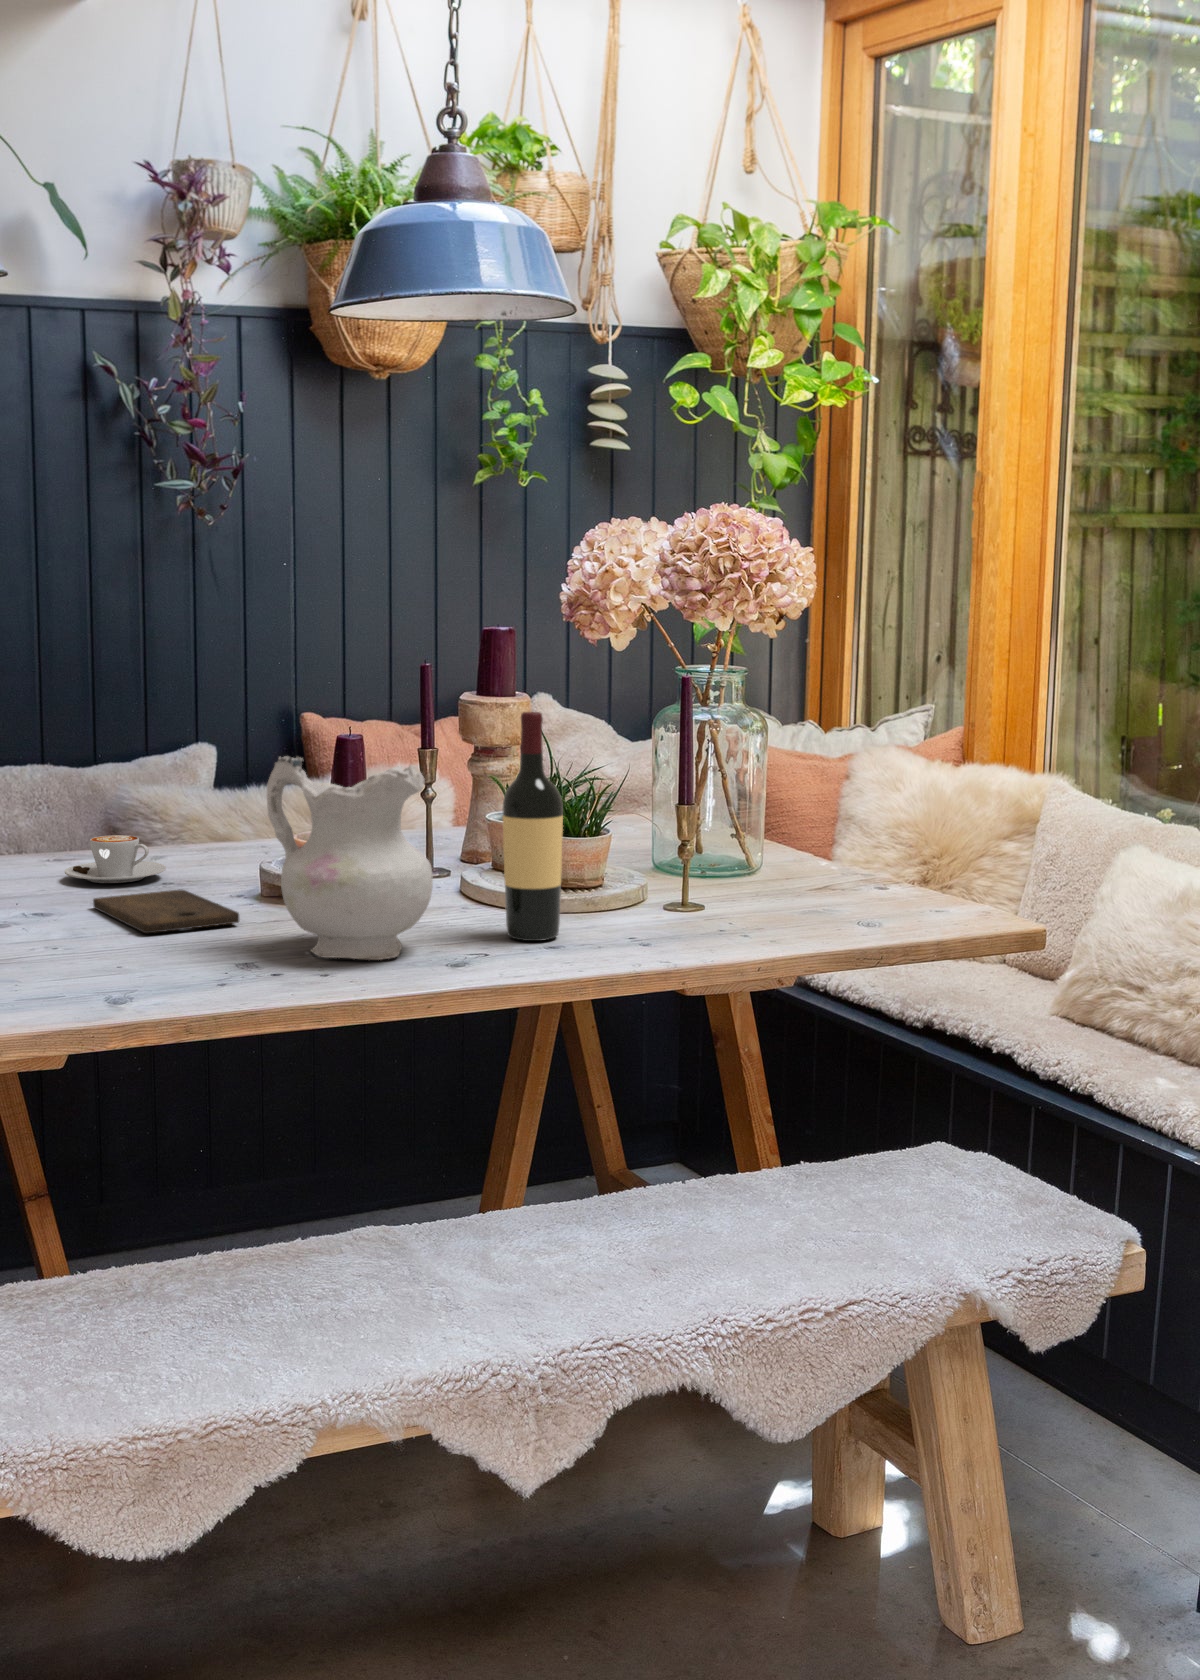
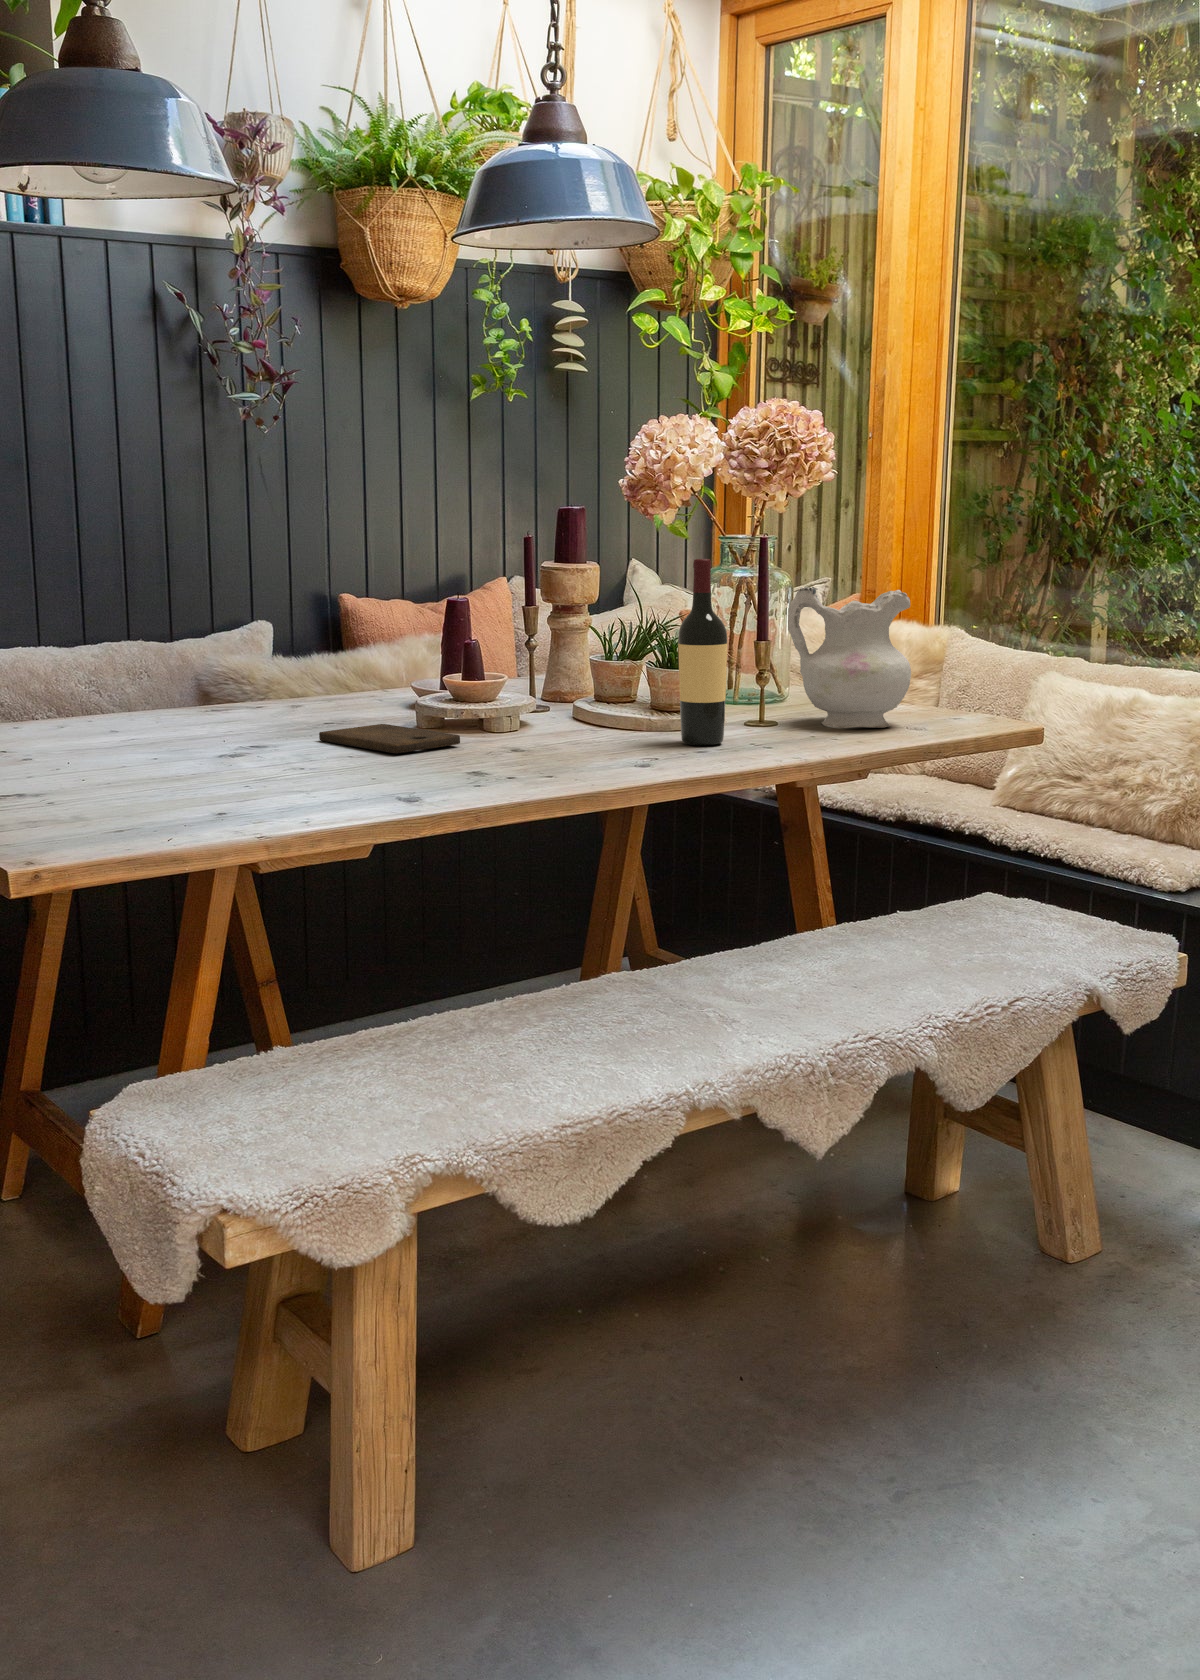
ceramic pitcher: present [267,756,433,960] -> present [788,587,911,728]
coffee cup: present [65,835,166,883] -> none [261,685,345,725]

